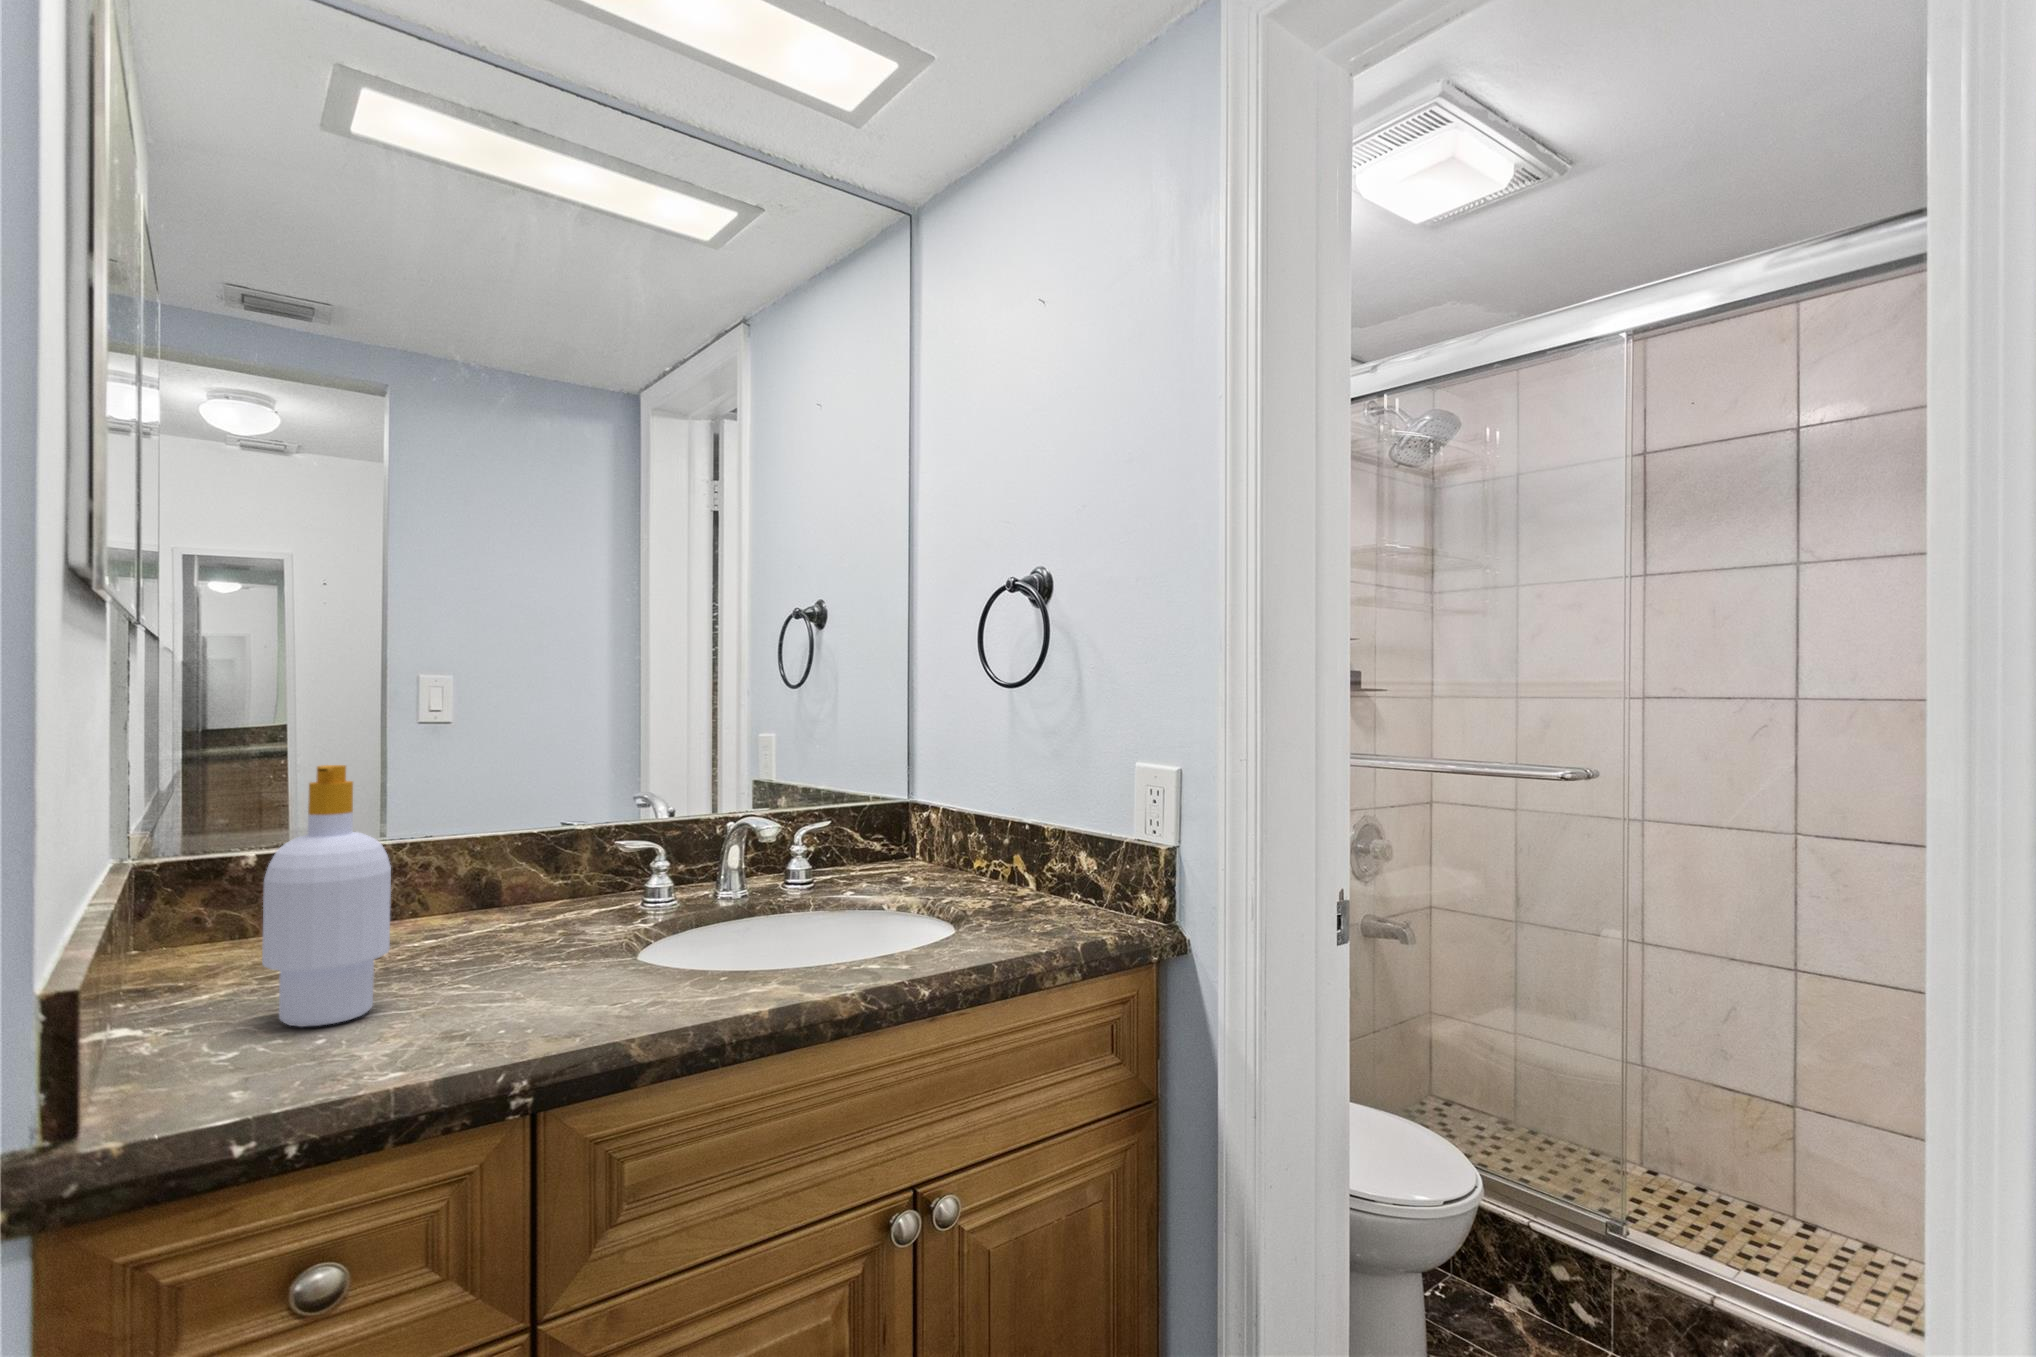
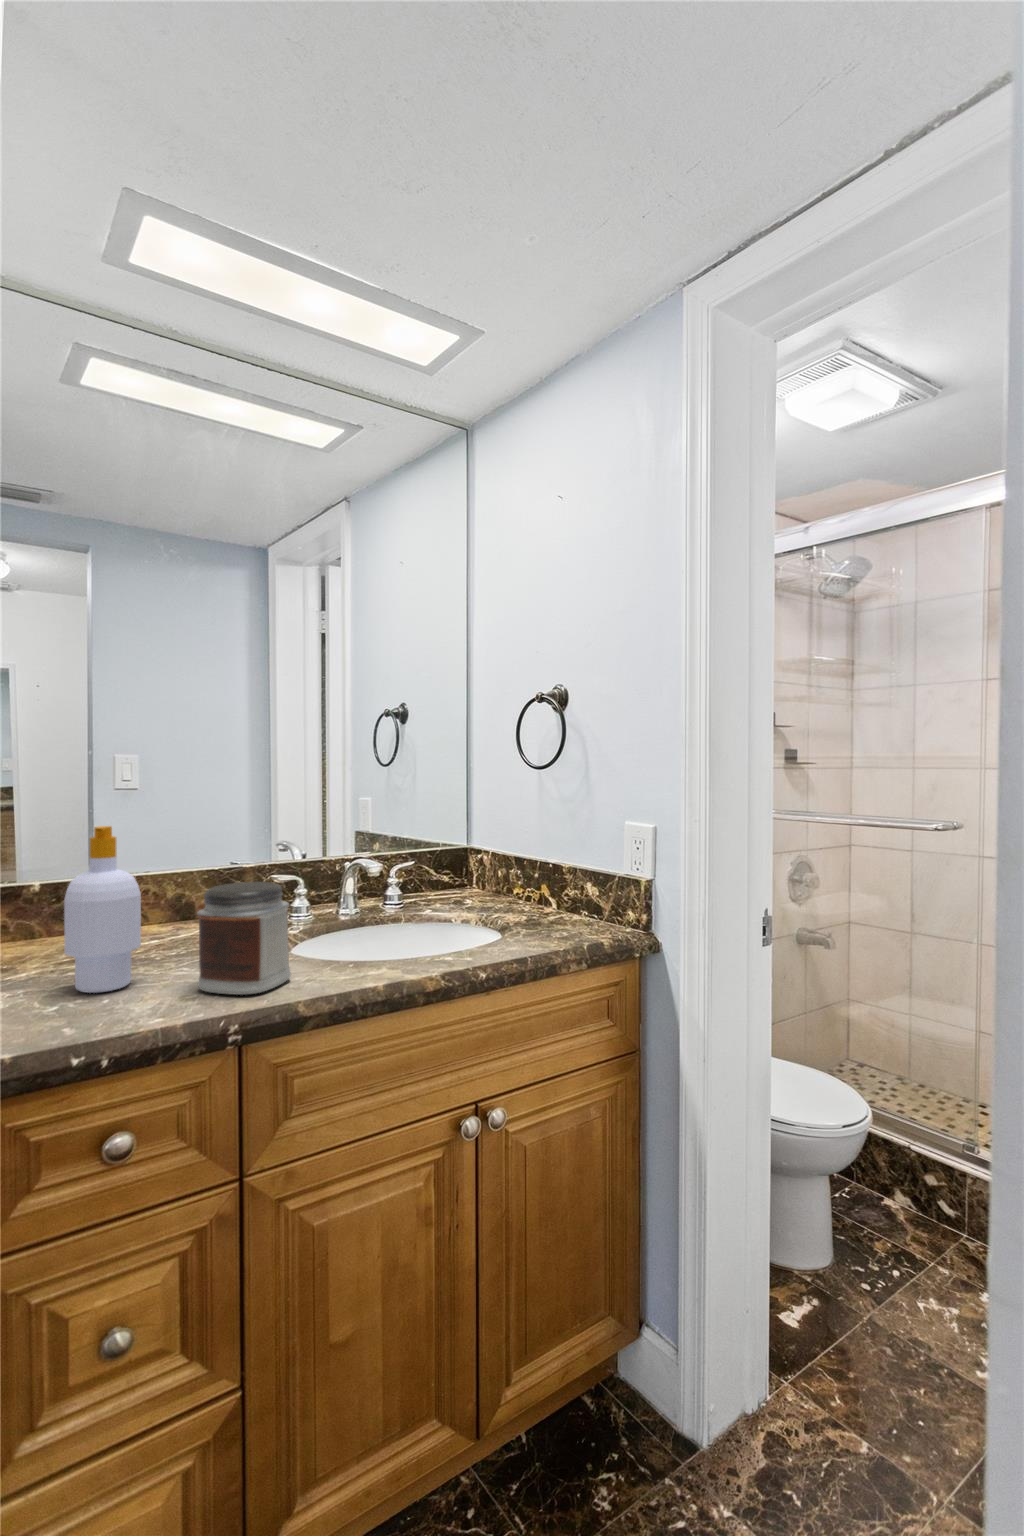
jar: none [475,852,628,1028] -> present [197,882,291,995]

